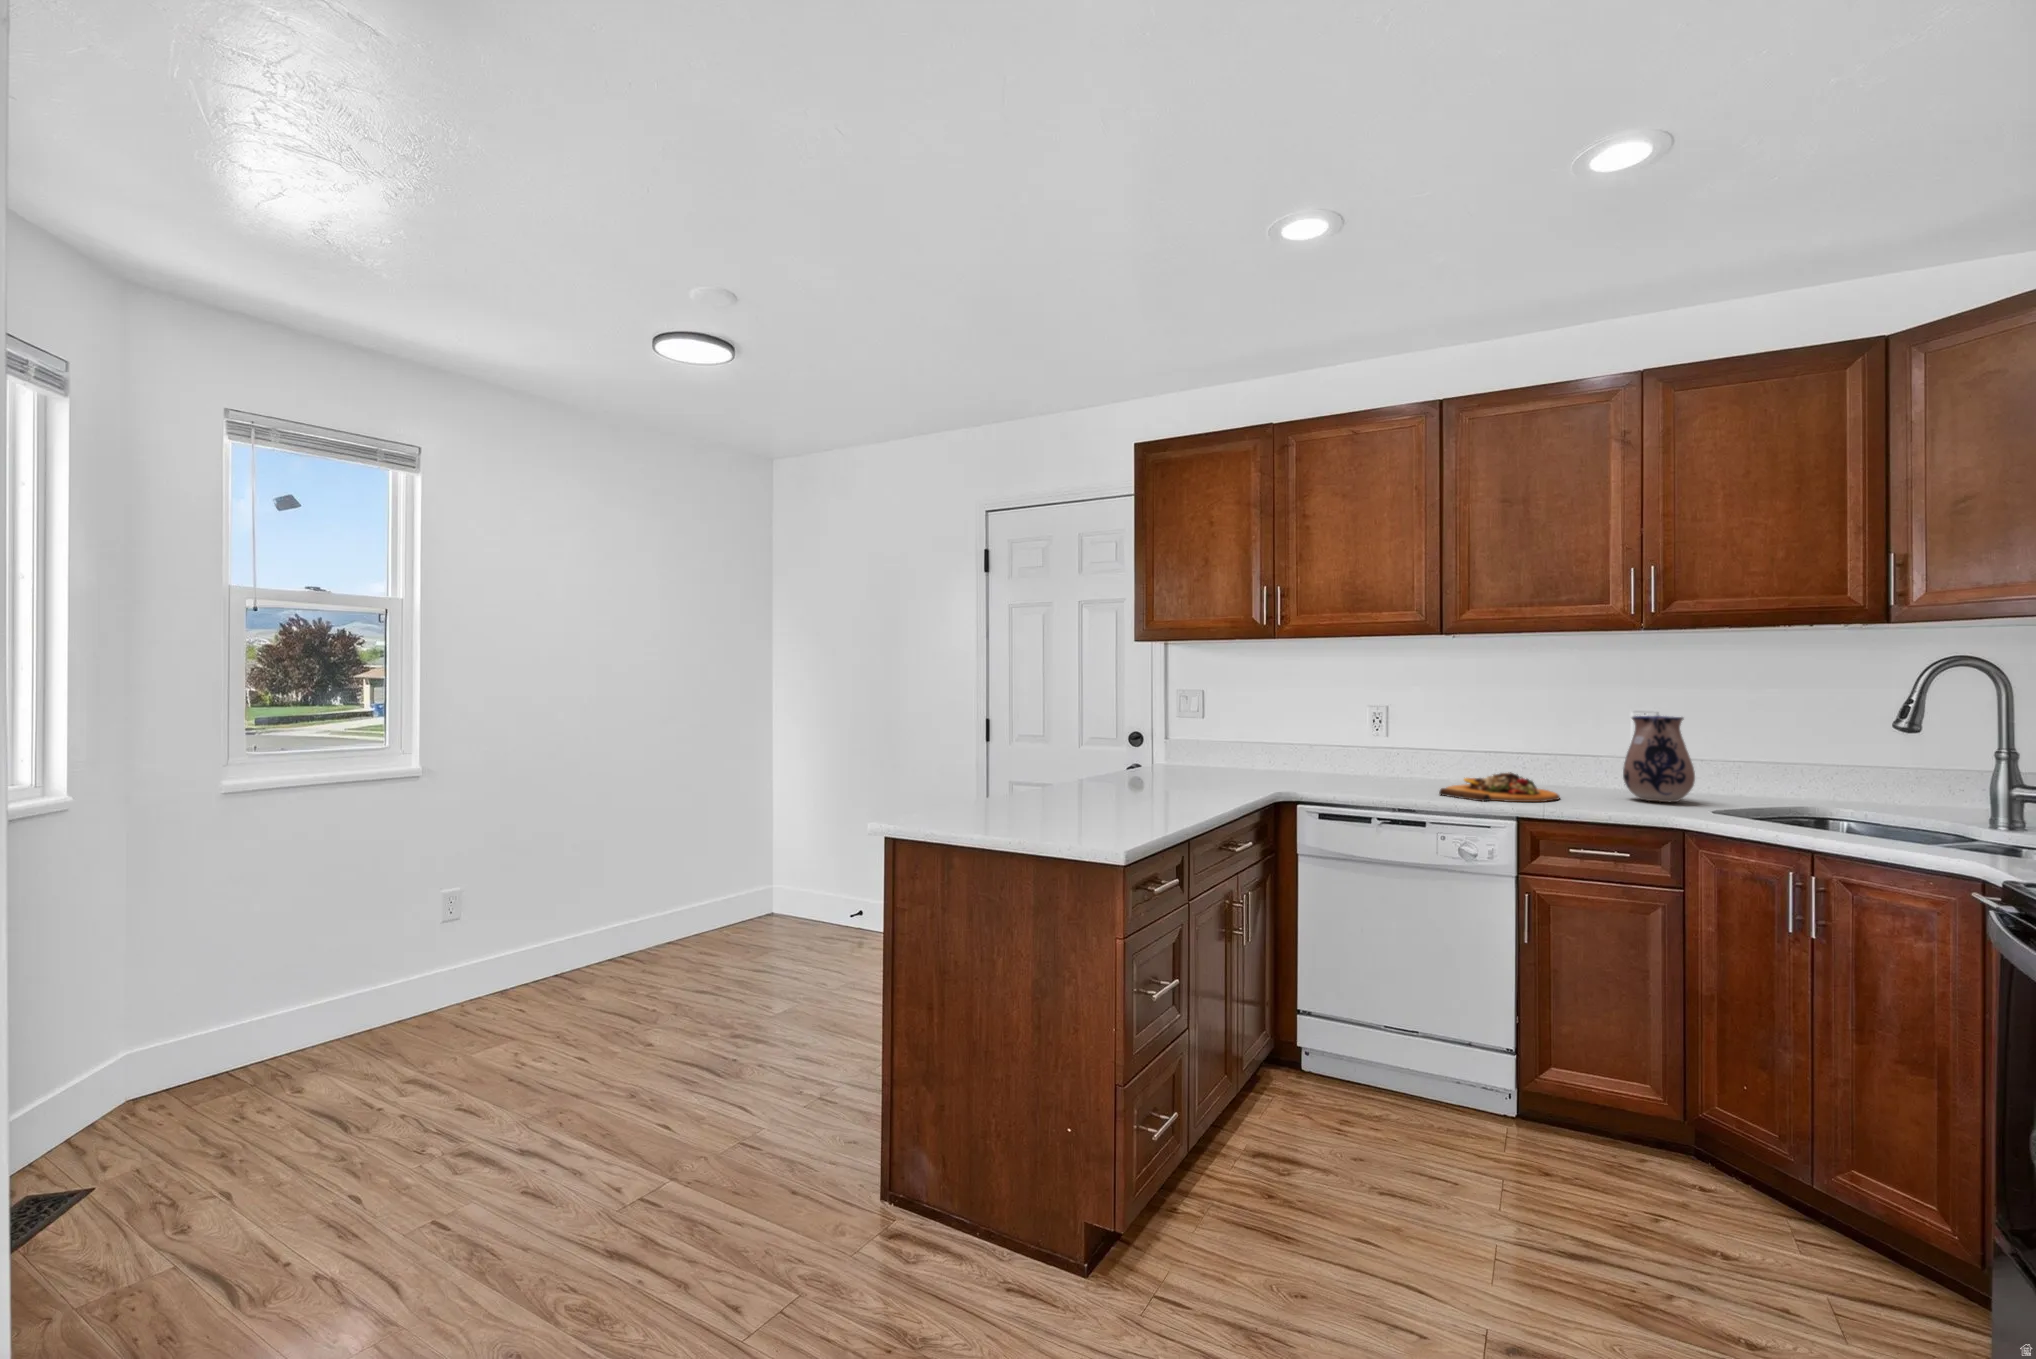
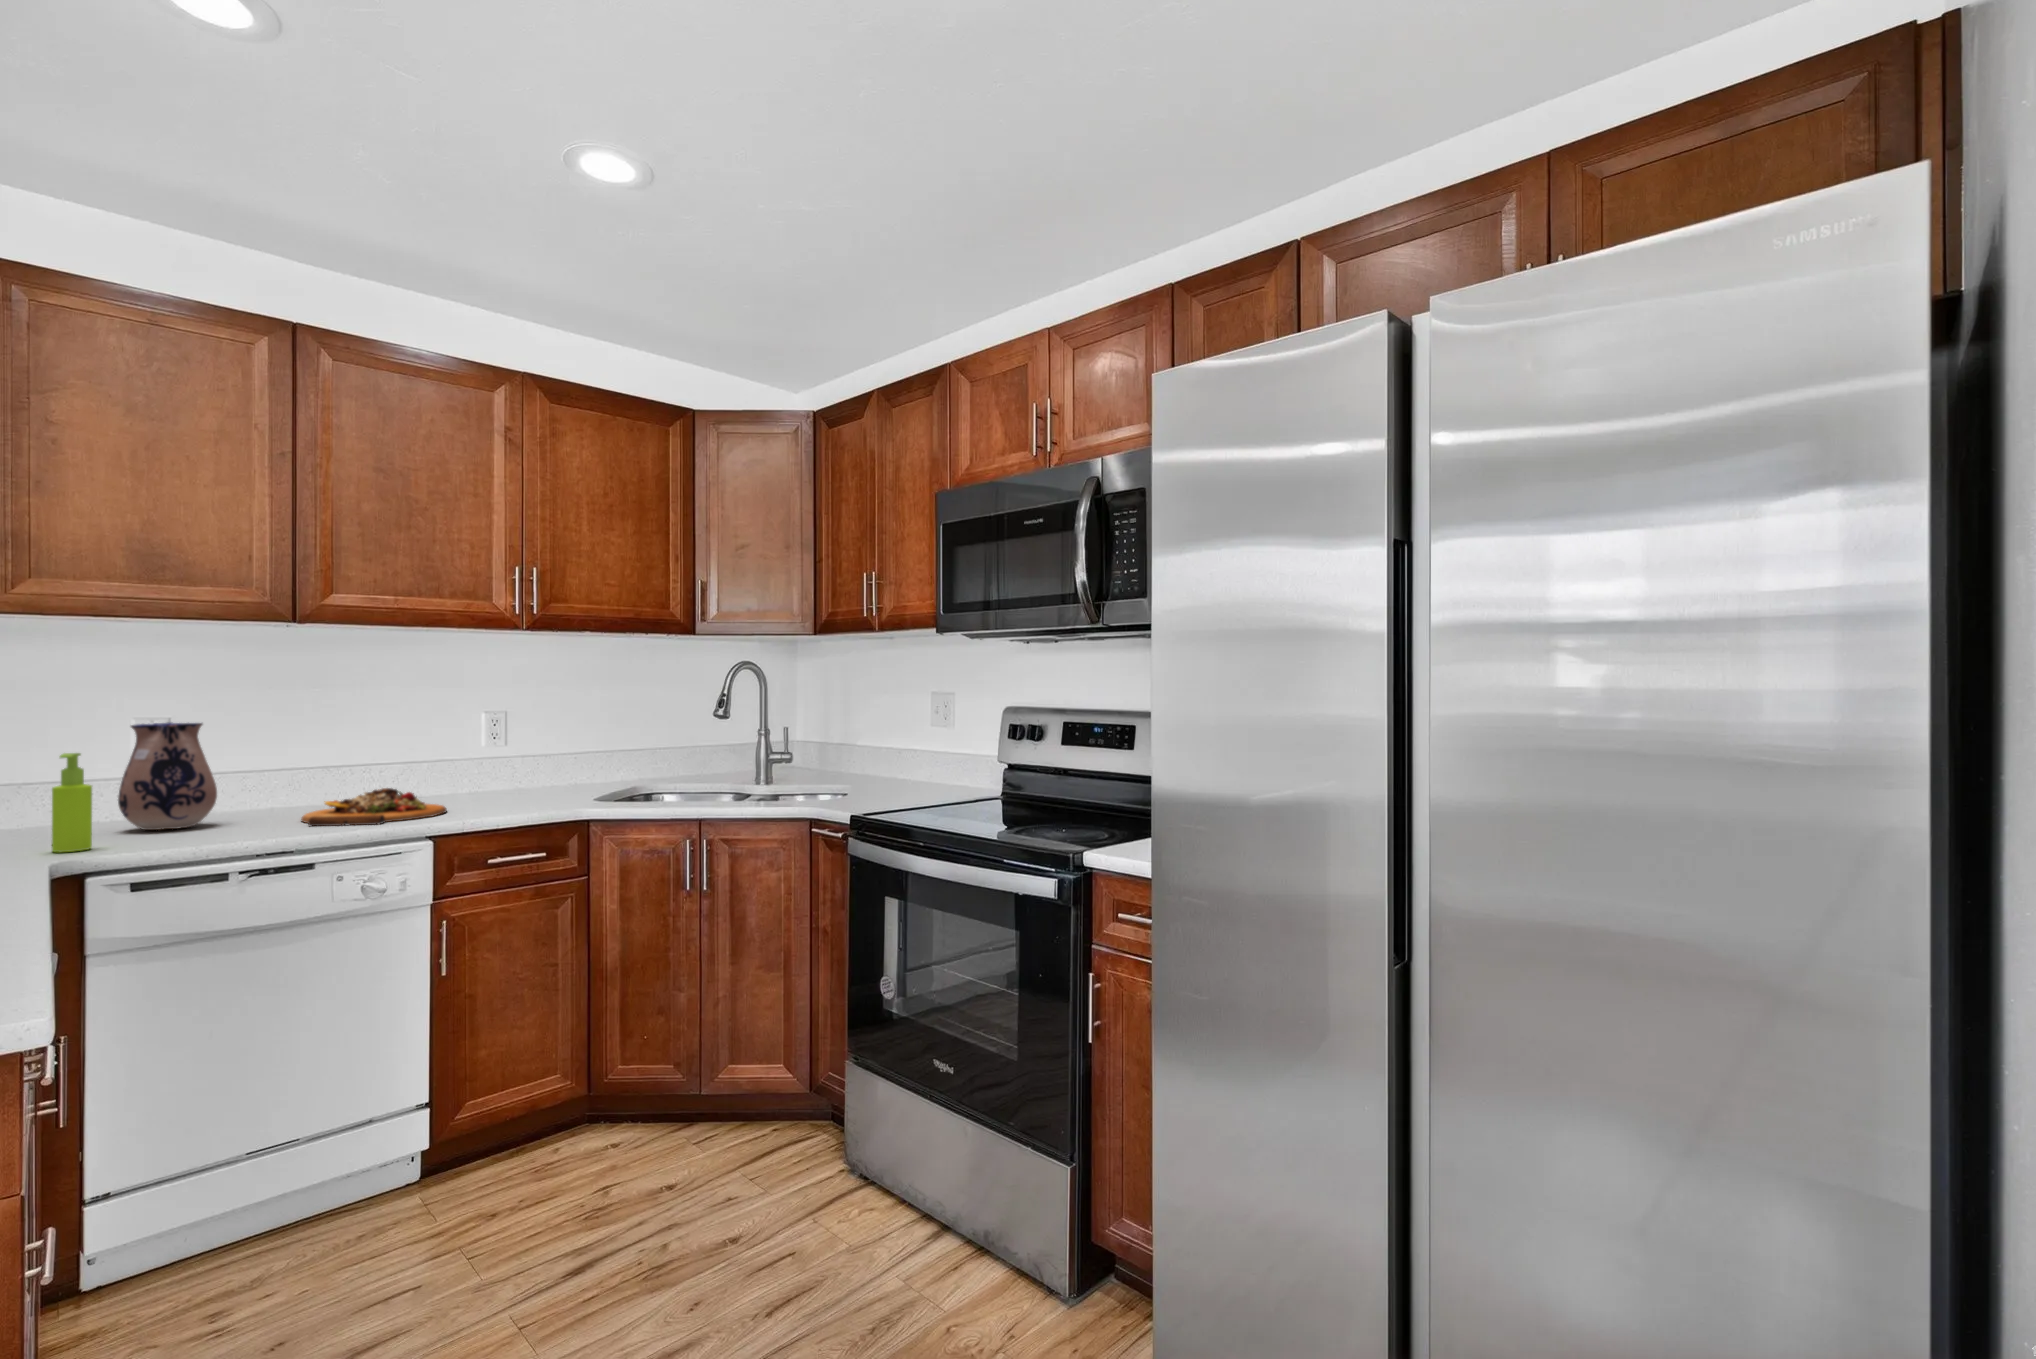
ceramic pitcher: present [1623,716,1695,802] -> present [118,723,217,830]
soap dispenser: none [1289,726,1308,789] -> present [52,753,92,852]

